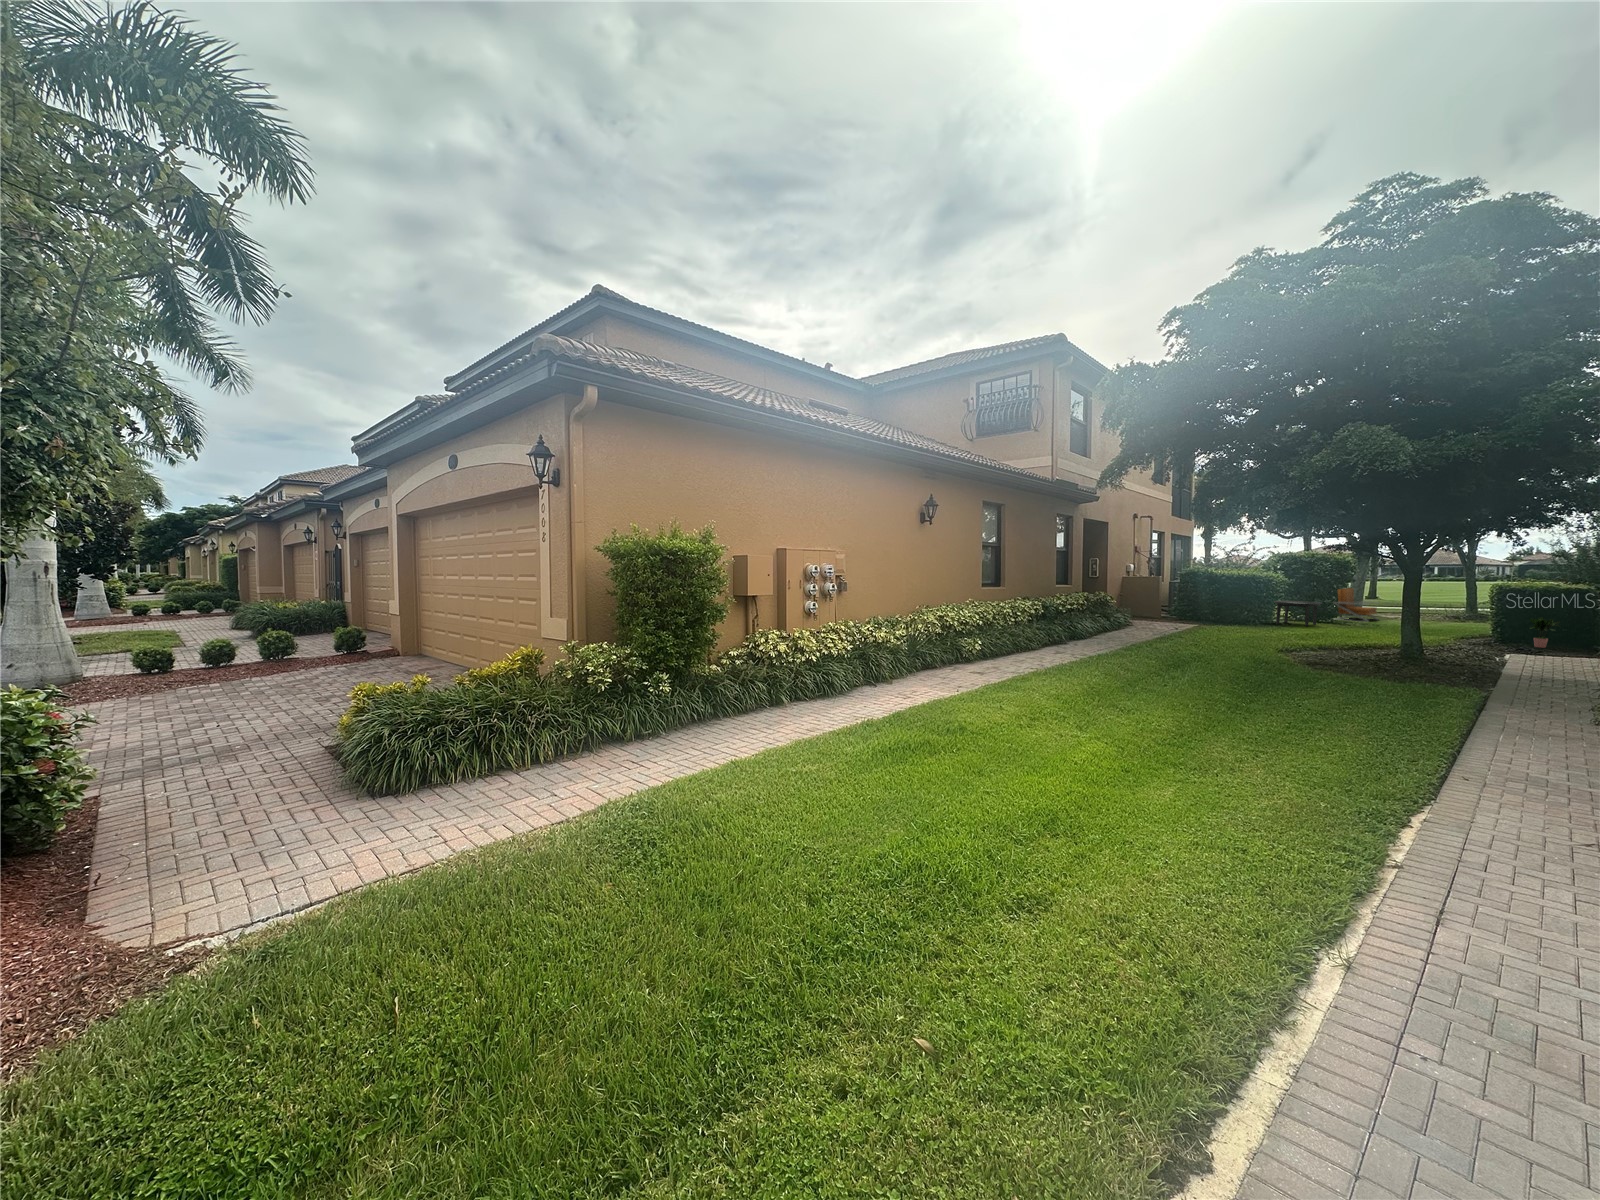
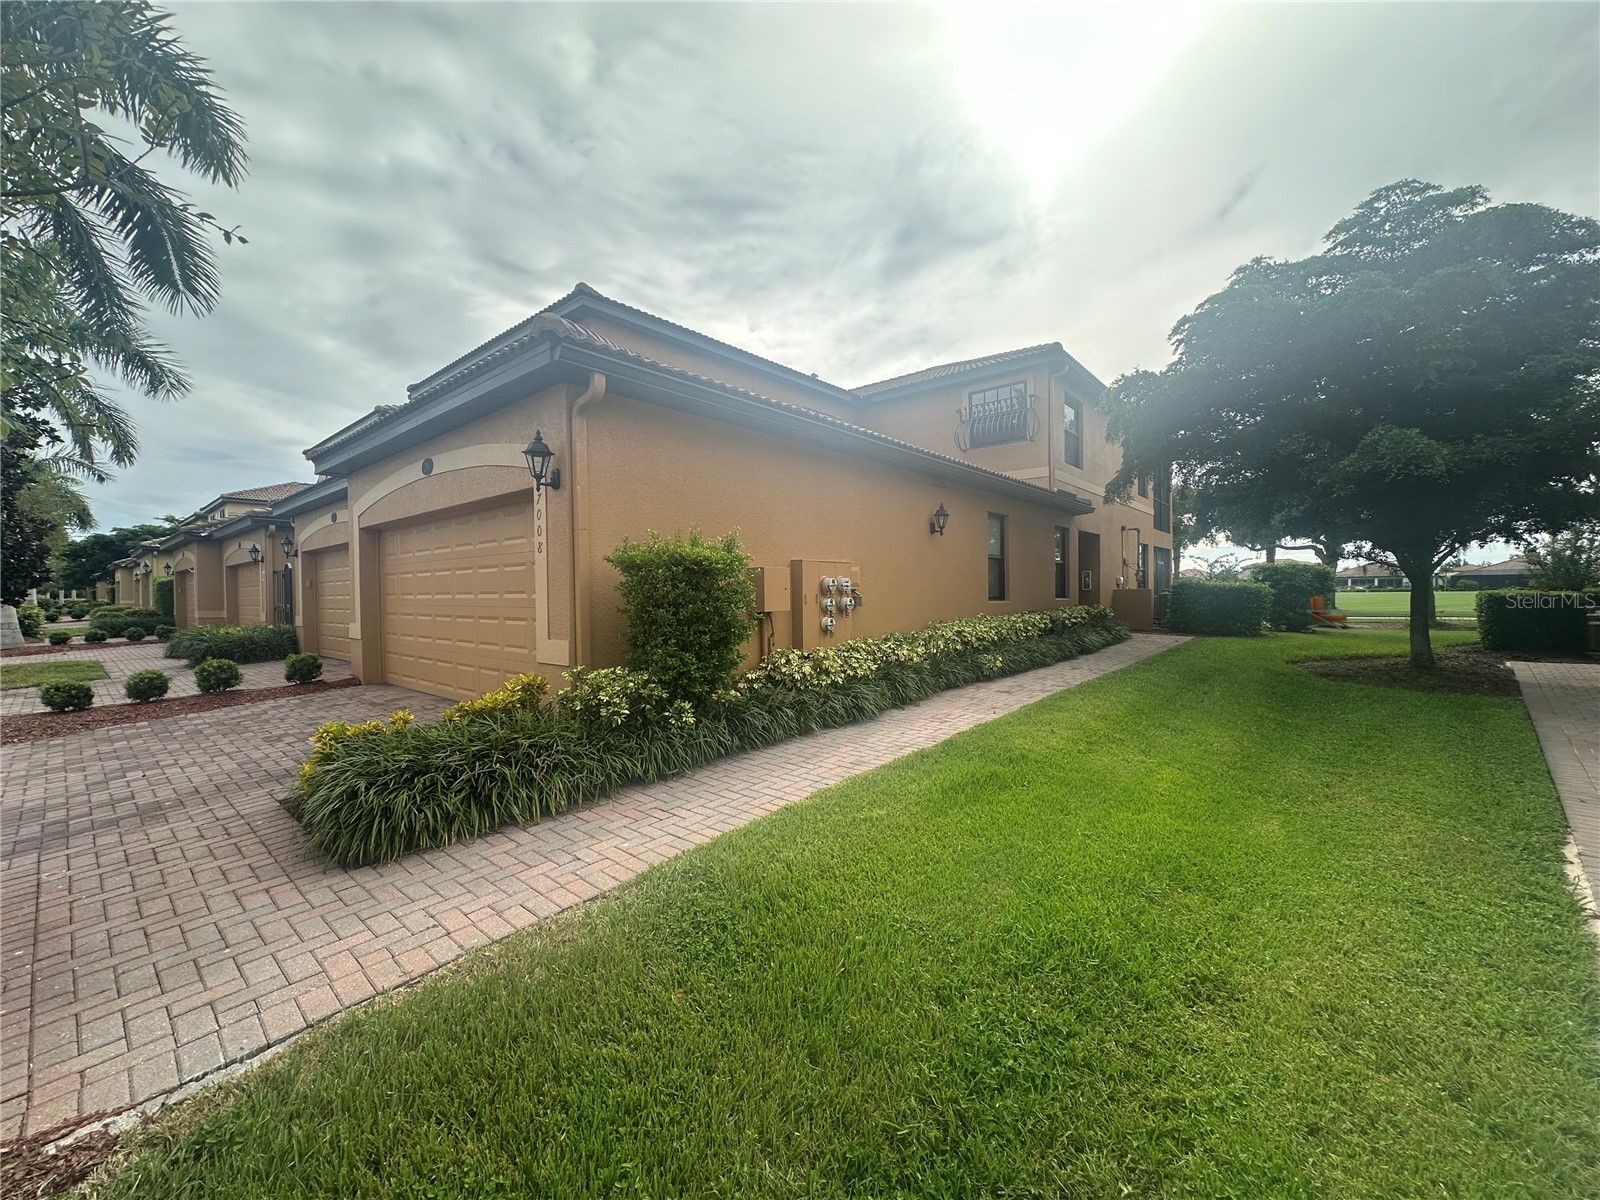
round table: present [1274,601,1322,626] -> none [1254,610,1302,634]
potted plant: present [1529,617,1560,648] -> none [1506,620,1541,651]

